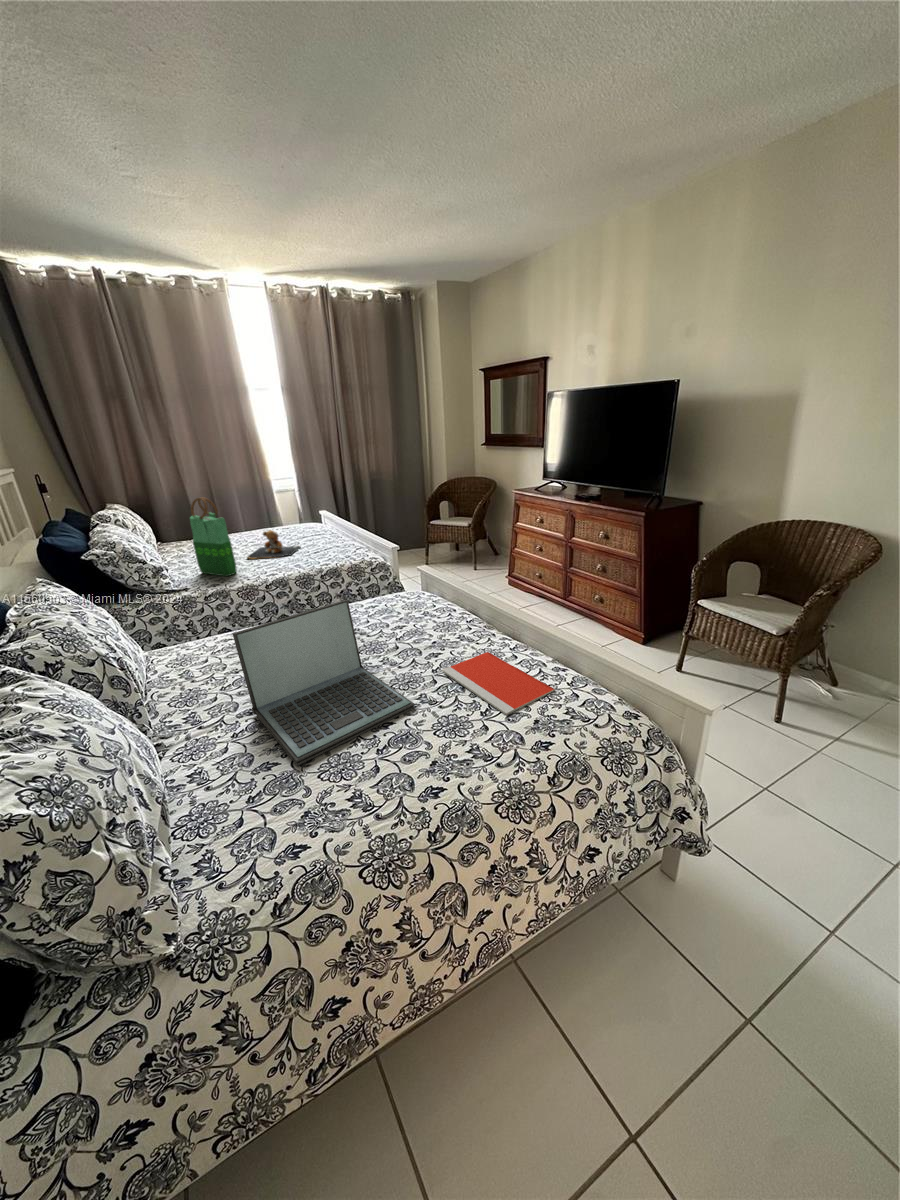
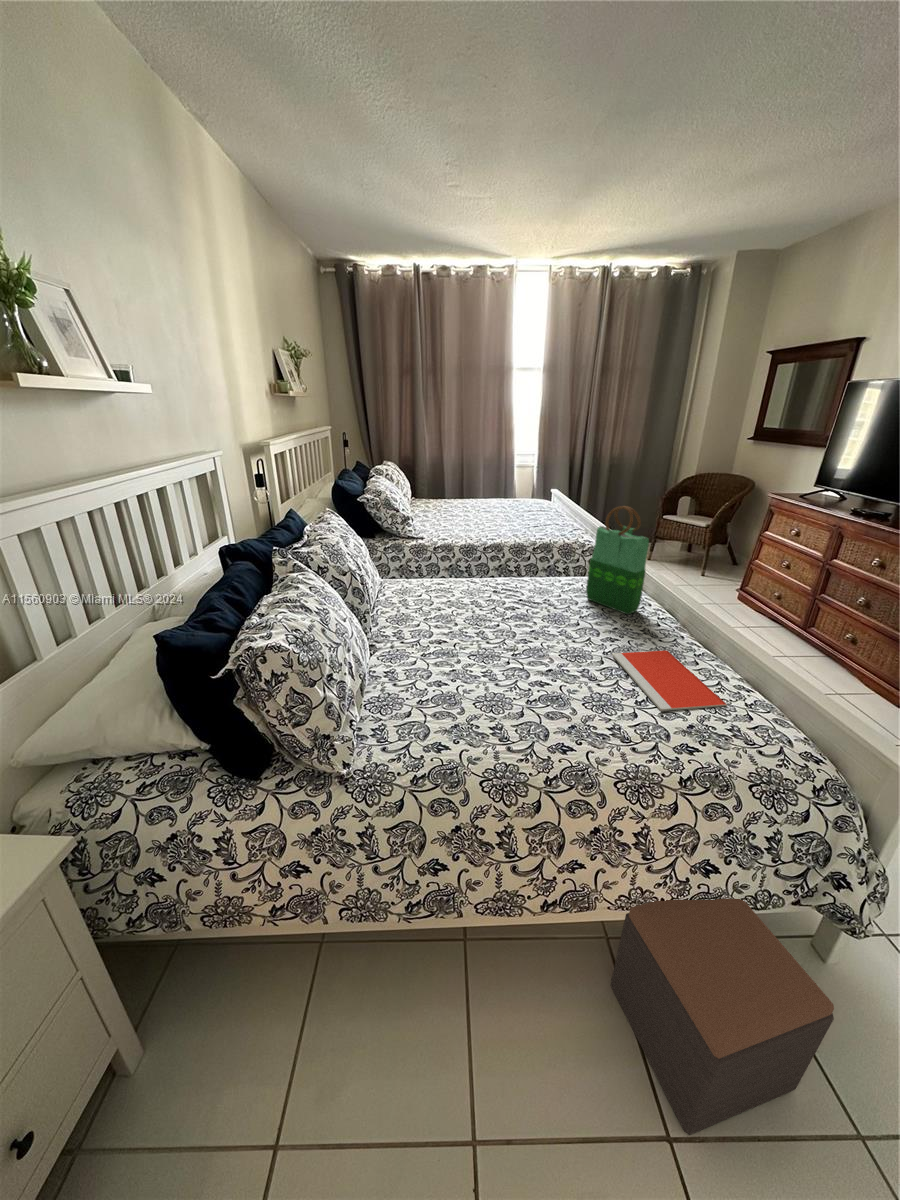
tote bag: present [190,497,236,576] -> present [586,506,649,614]
teddy bear: present [247,530,300,559] -> none [474,500,523,525]
laptop: present [232,600,414,766] -> none [440,568,573,690]
footstool: none [531,853,710,1116] -> present [610,899,834,1135]

